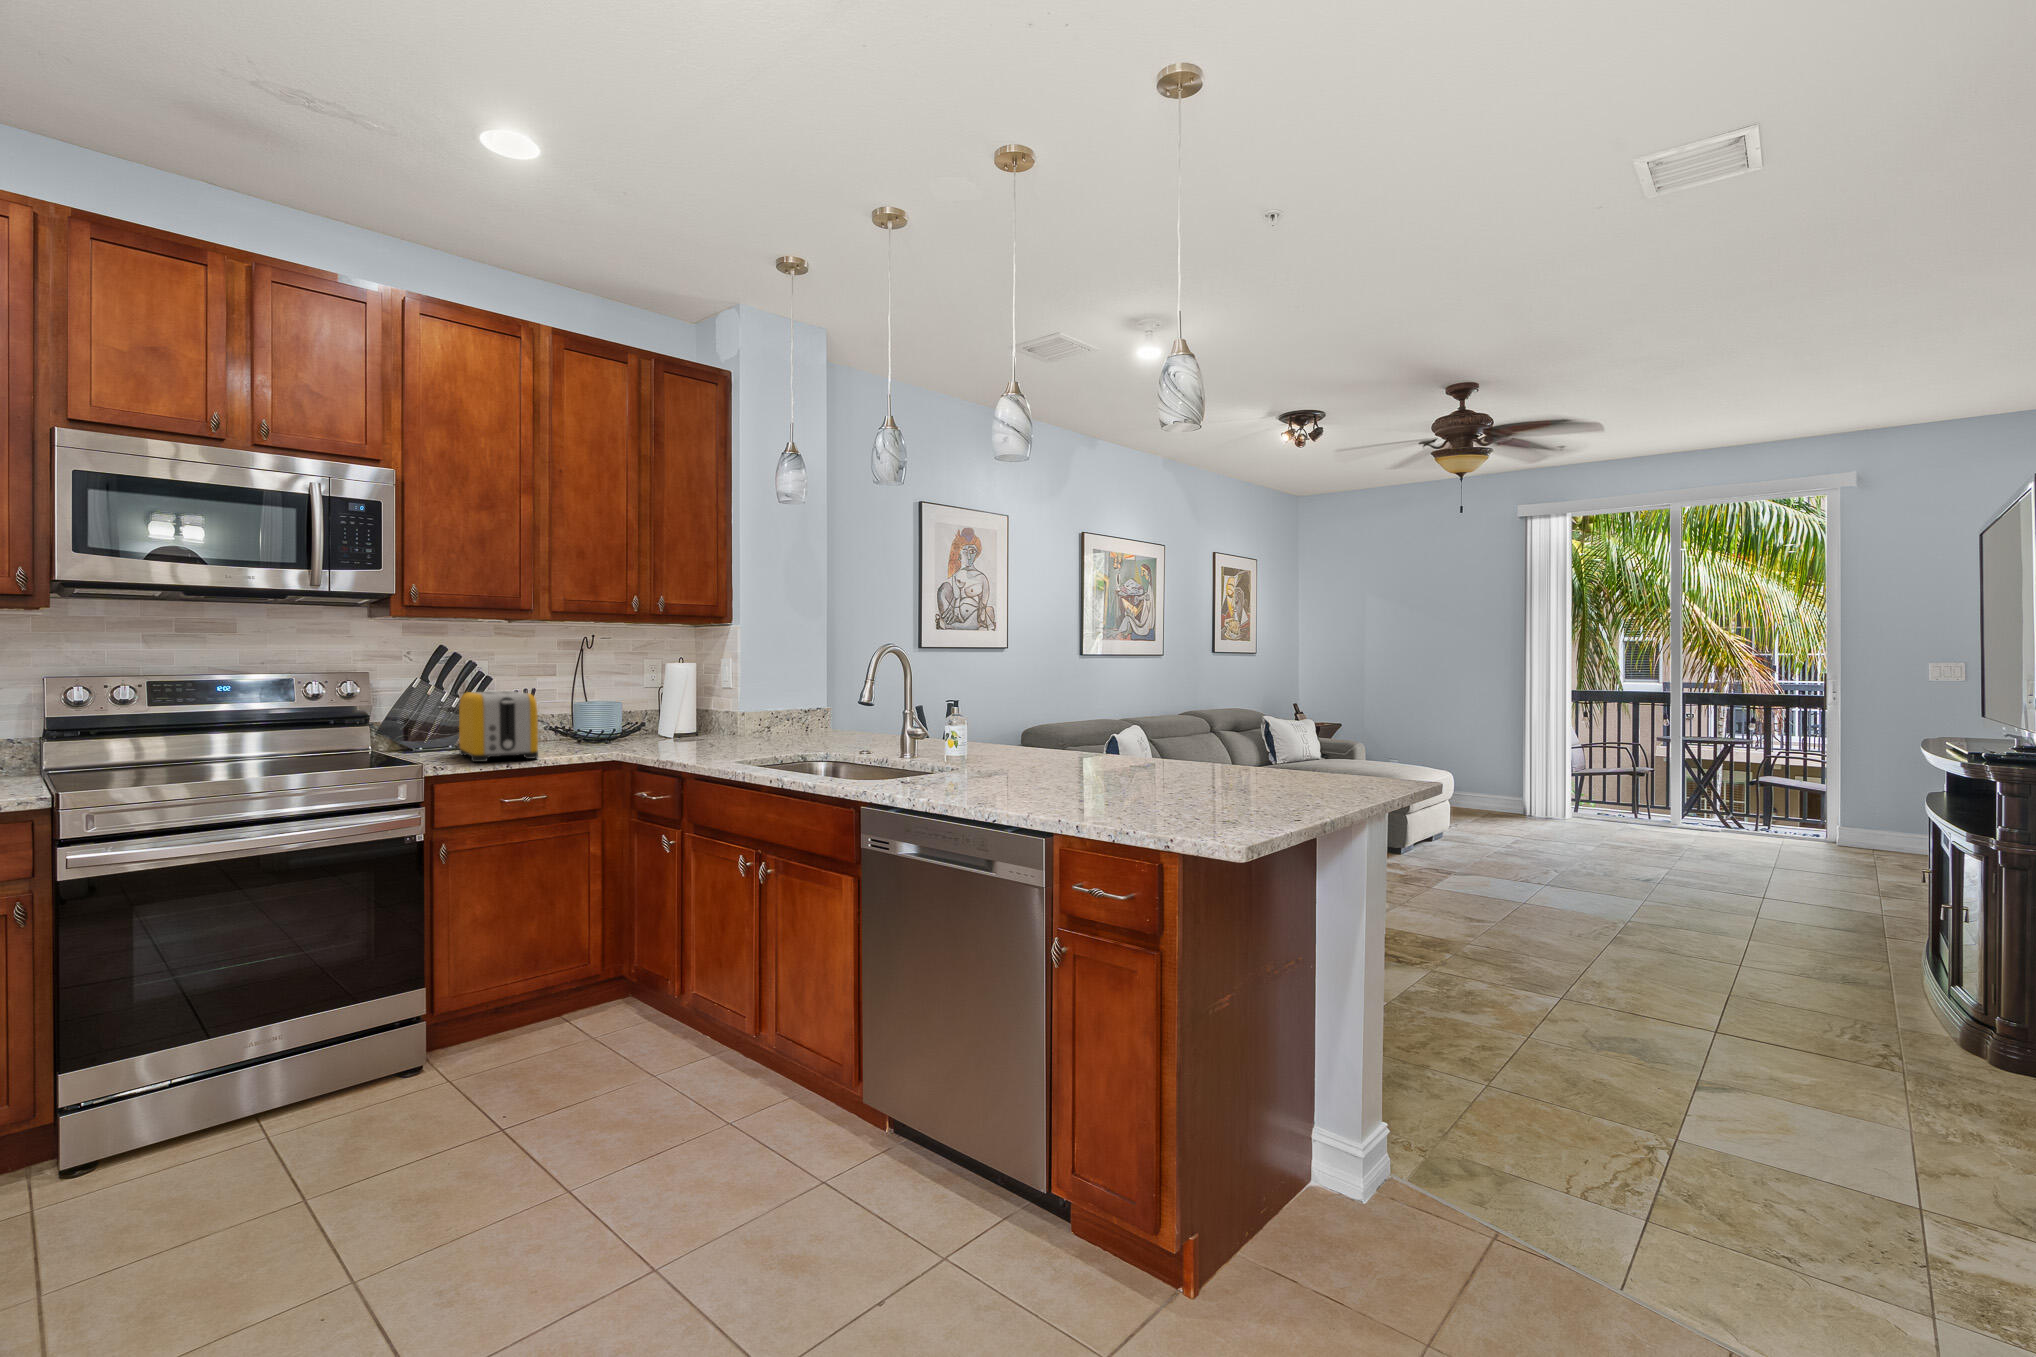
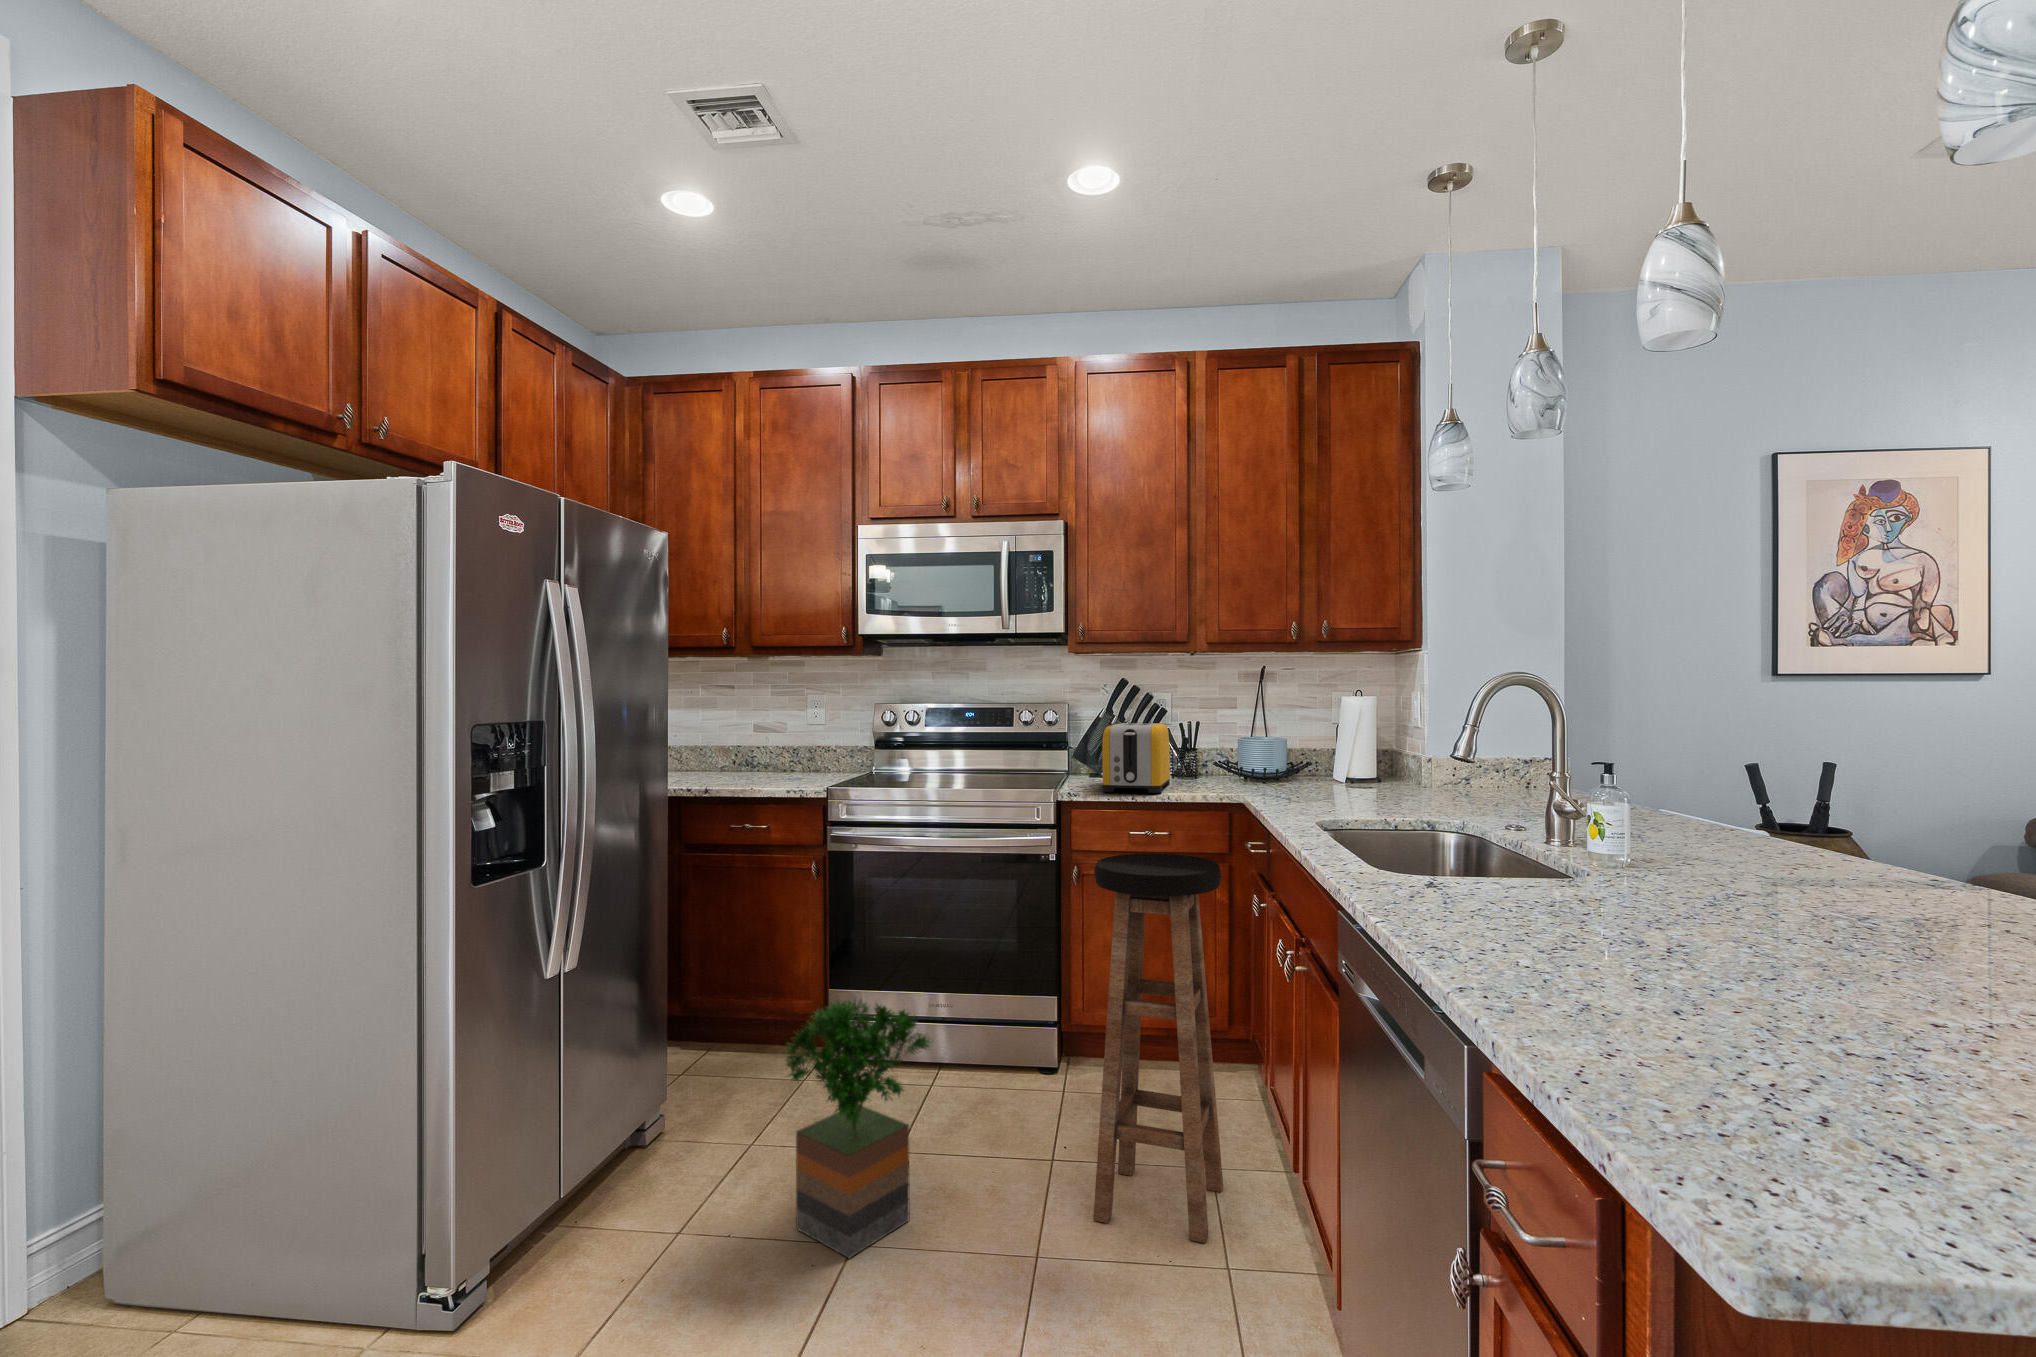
bar stool: none [559,806,683,1139] -> present [1093,853,1223,1243]
potted tree: none [234,999,425,1283] -> present [785,1000,931,1258]

